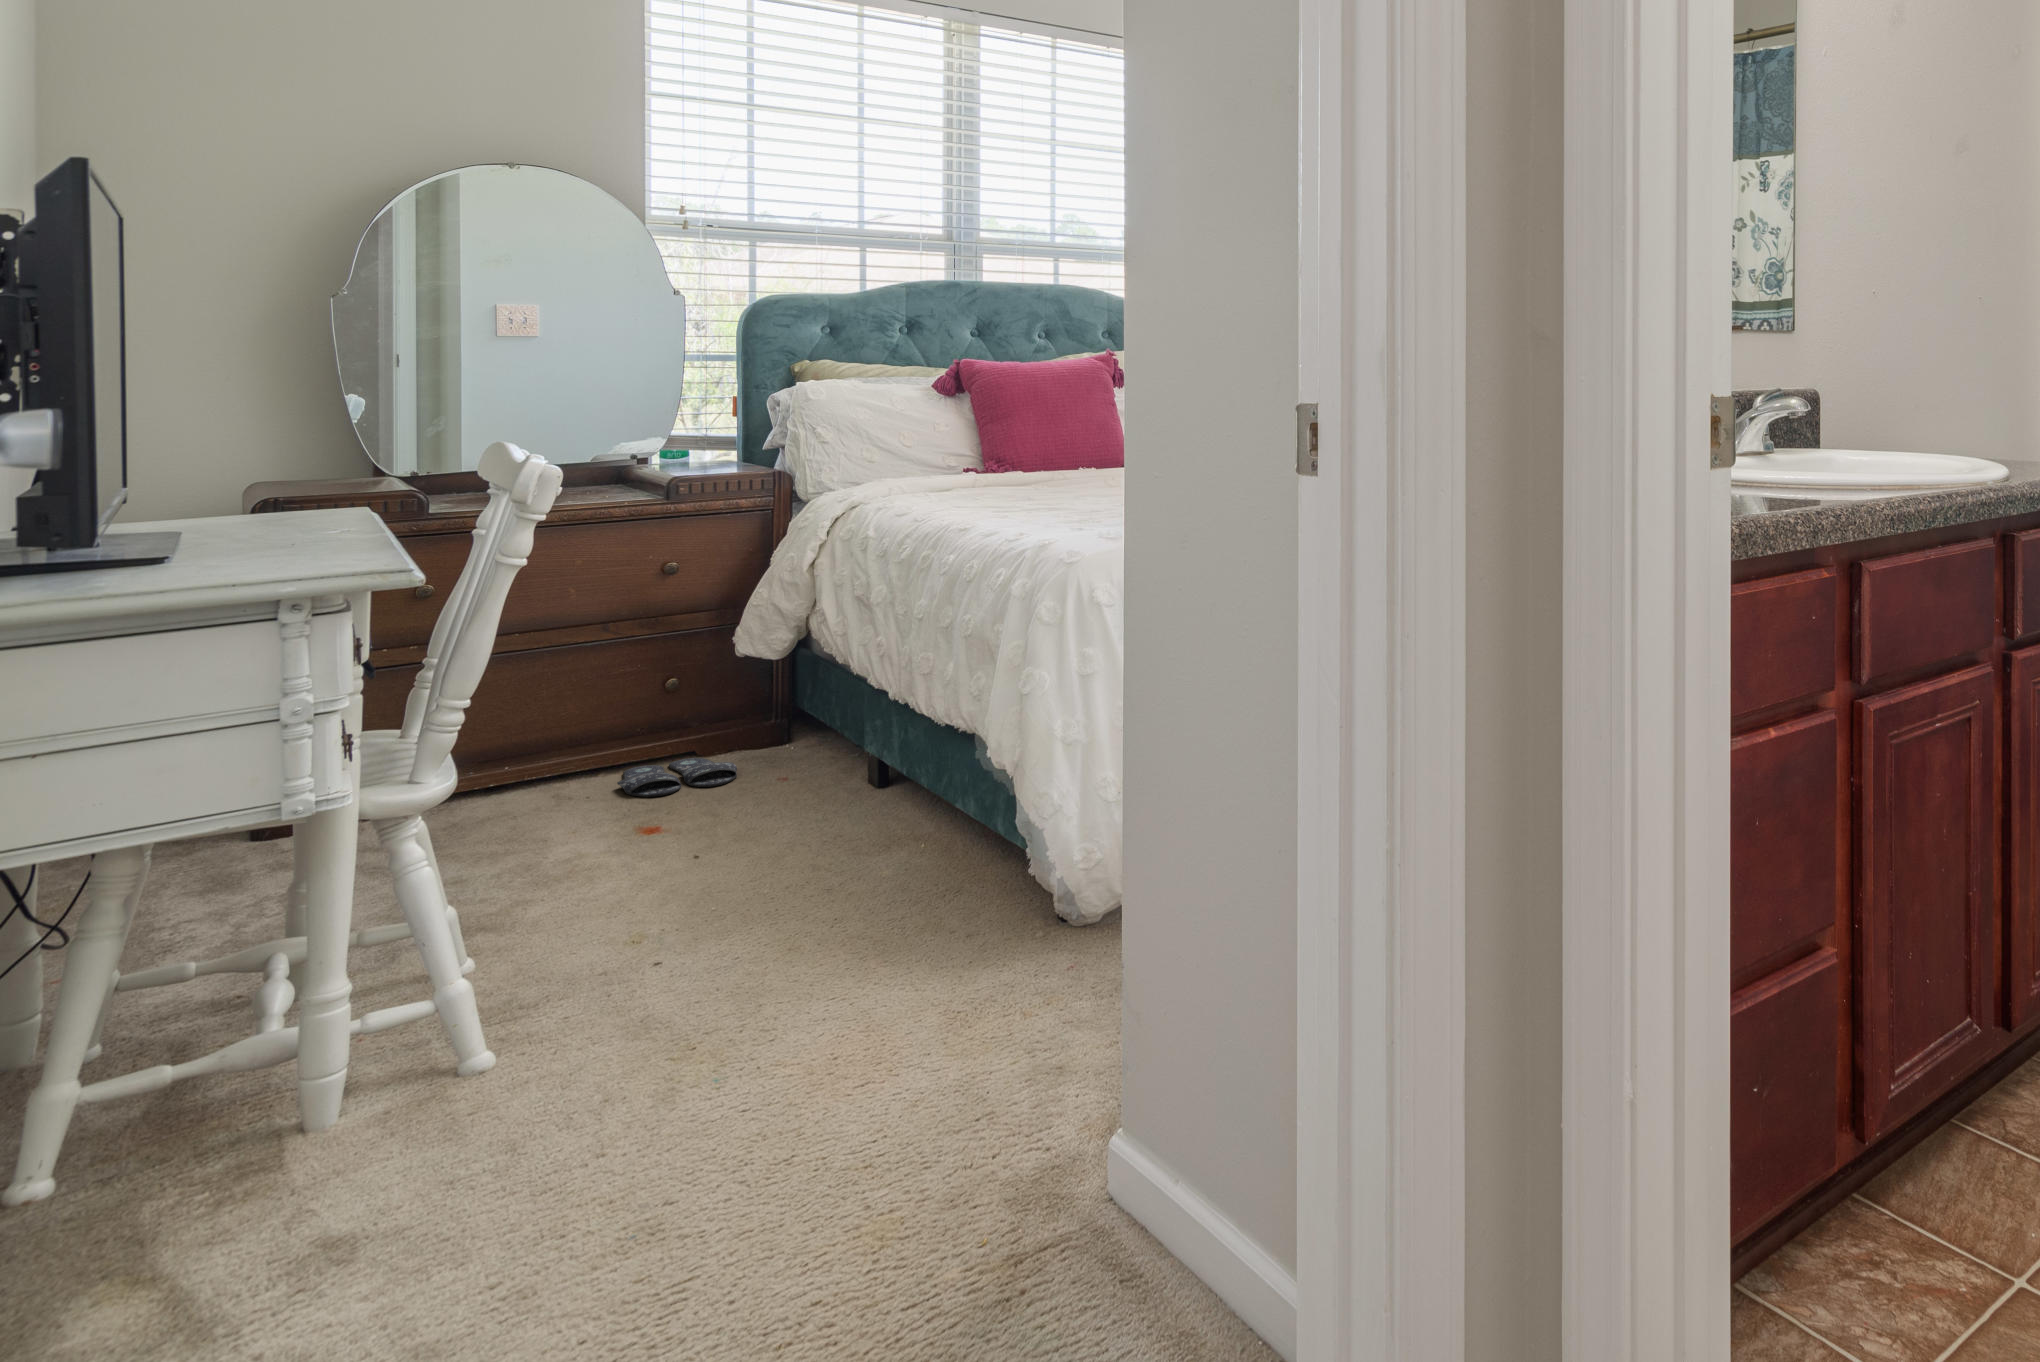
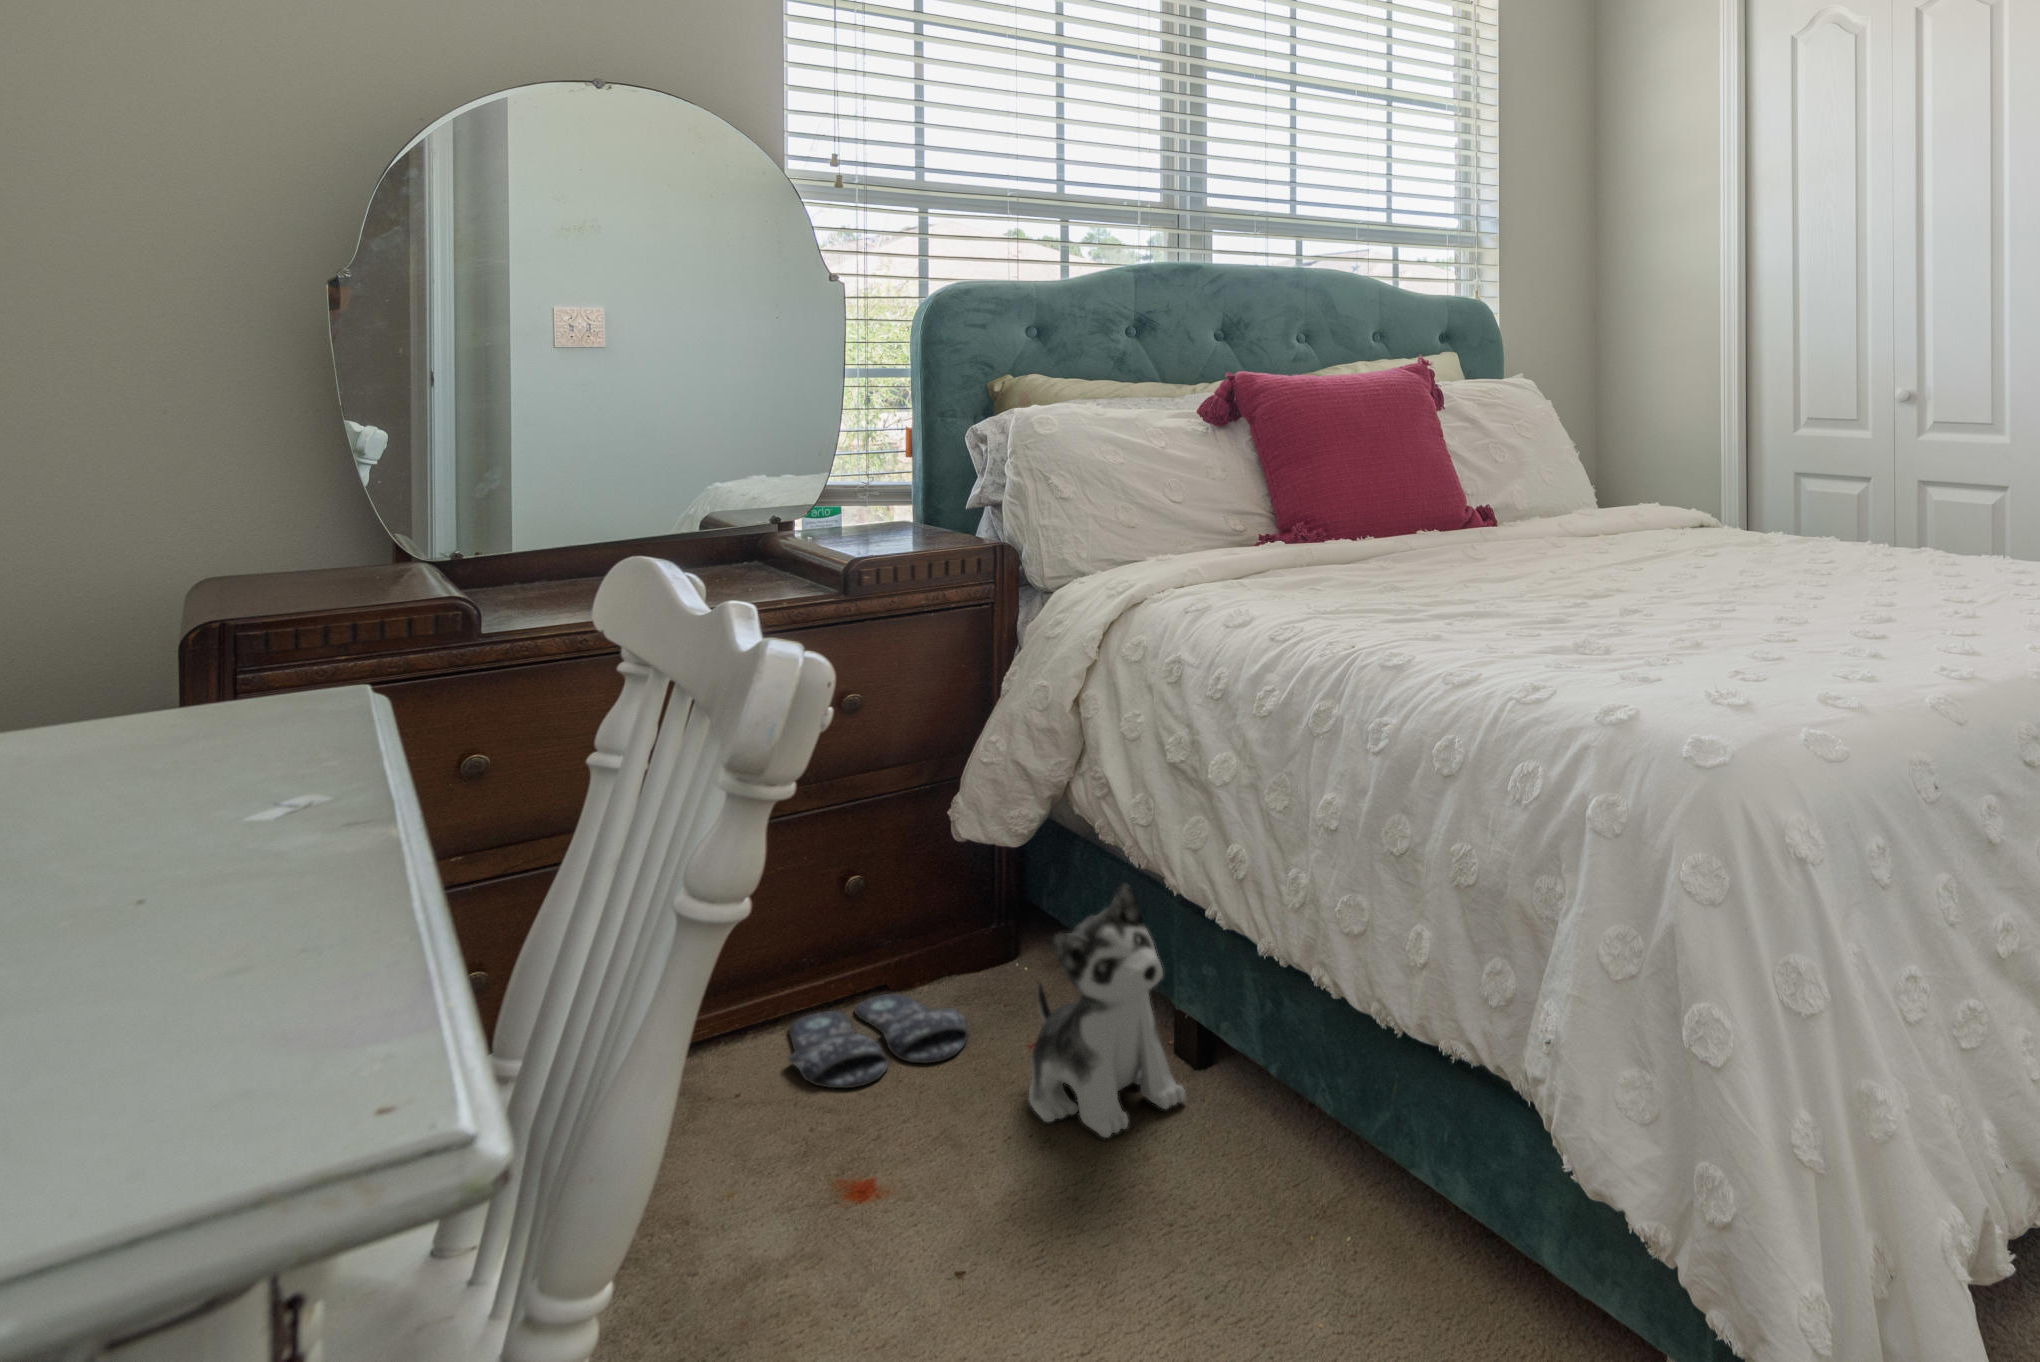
plush toy: none [760,669,858,815] -> present [1029,883,1185,1138]

